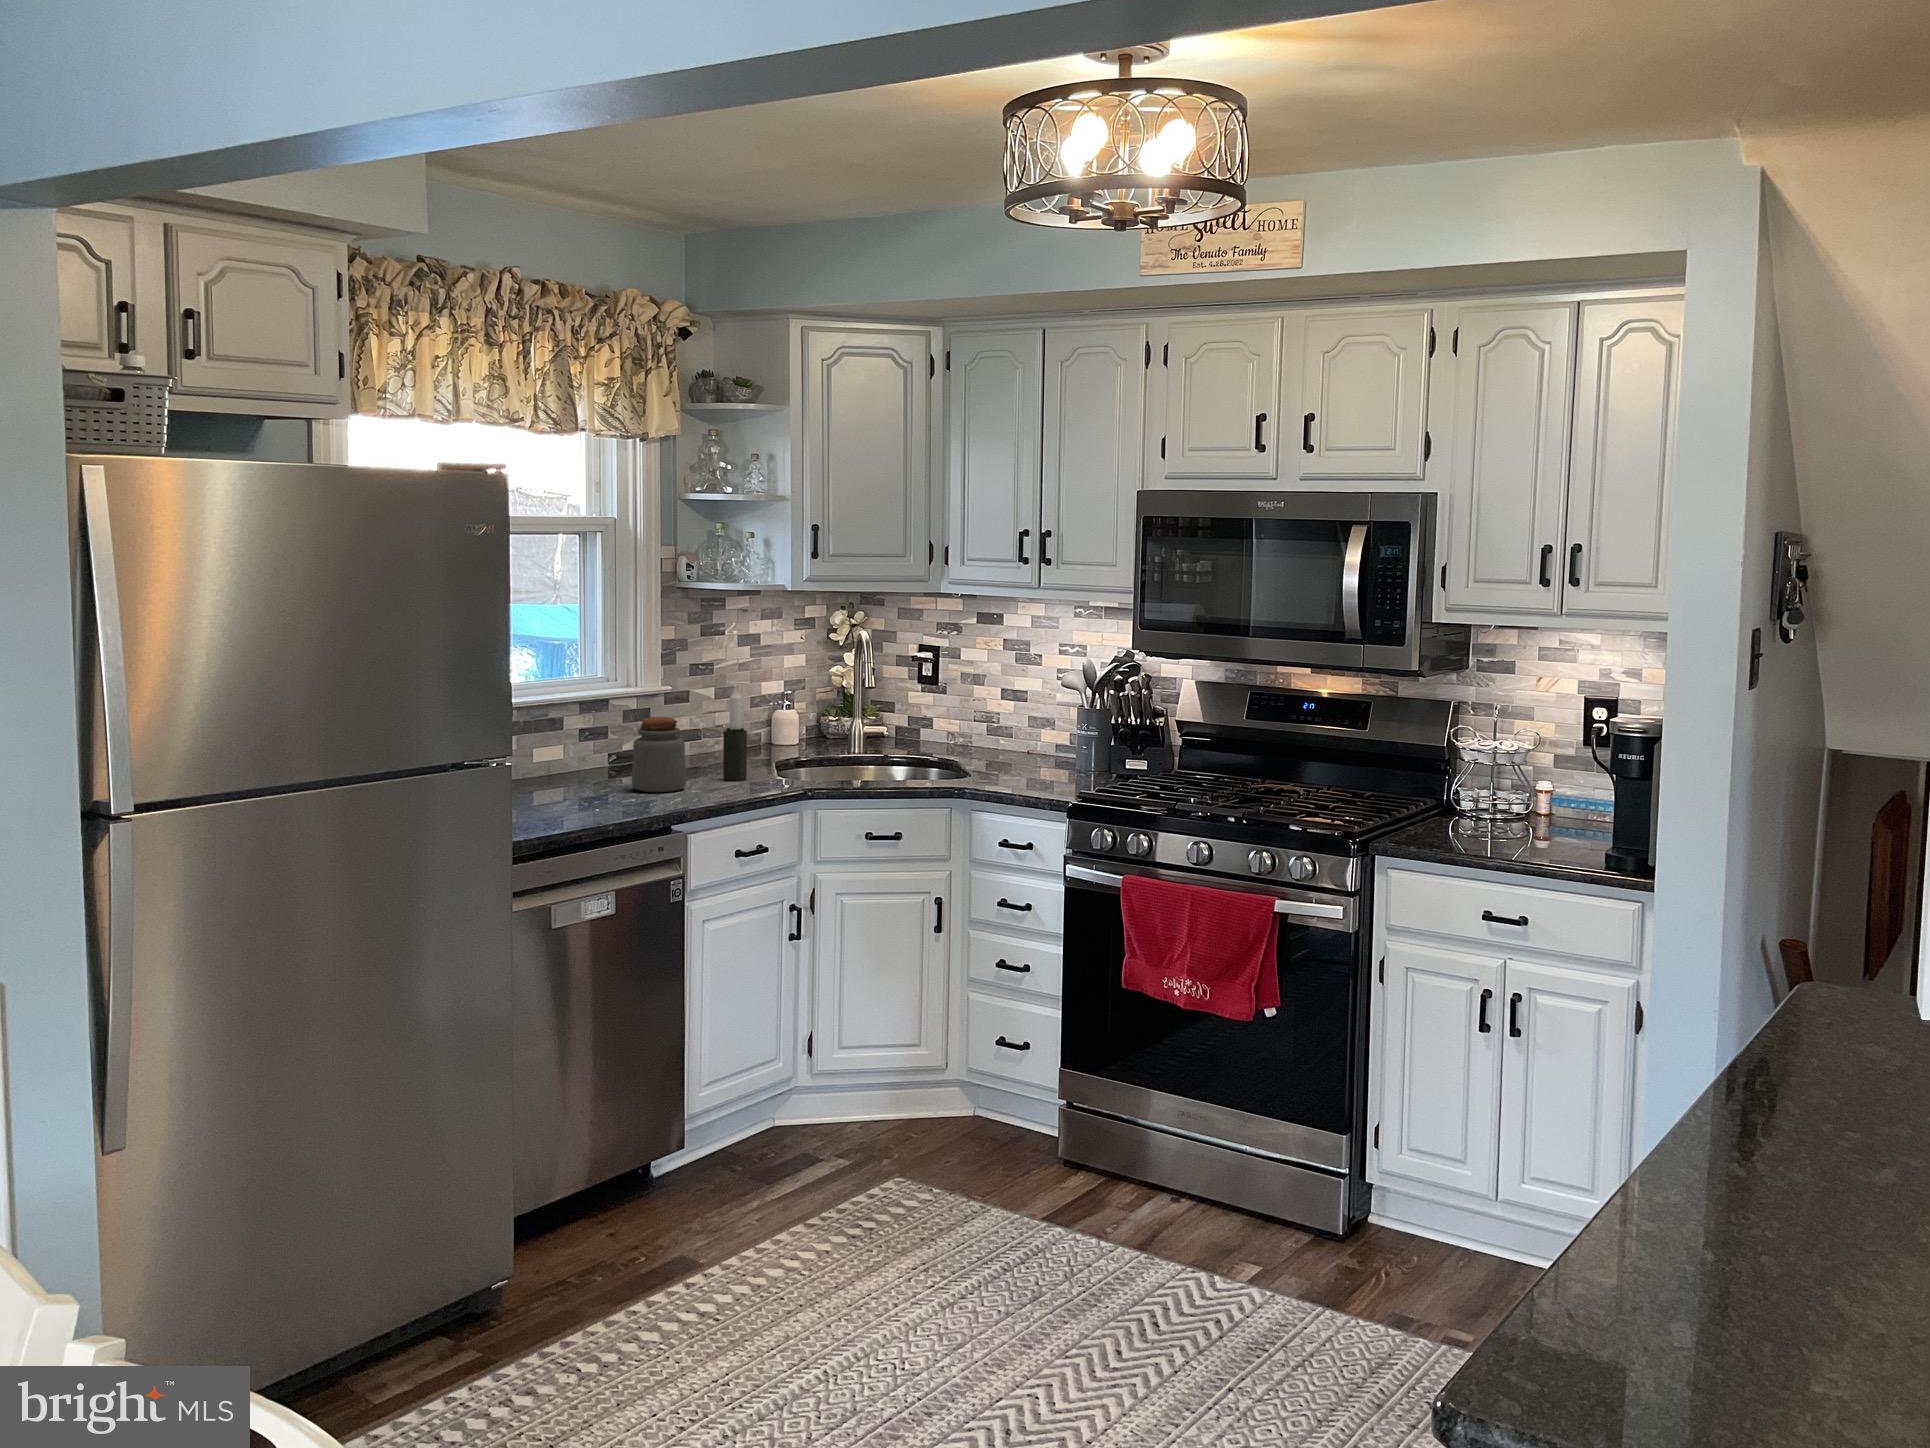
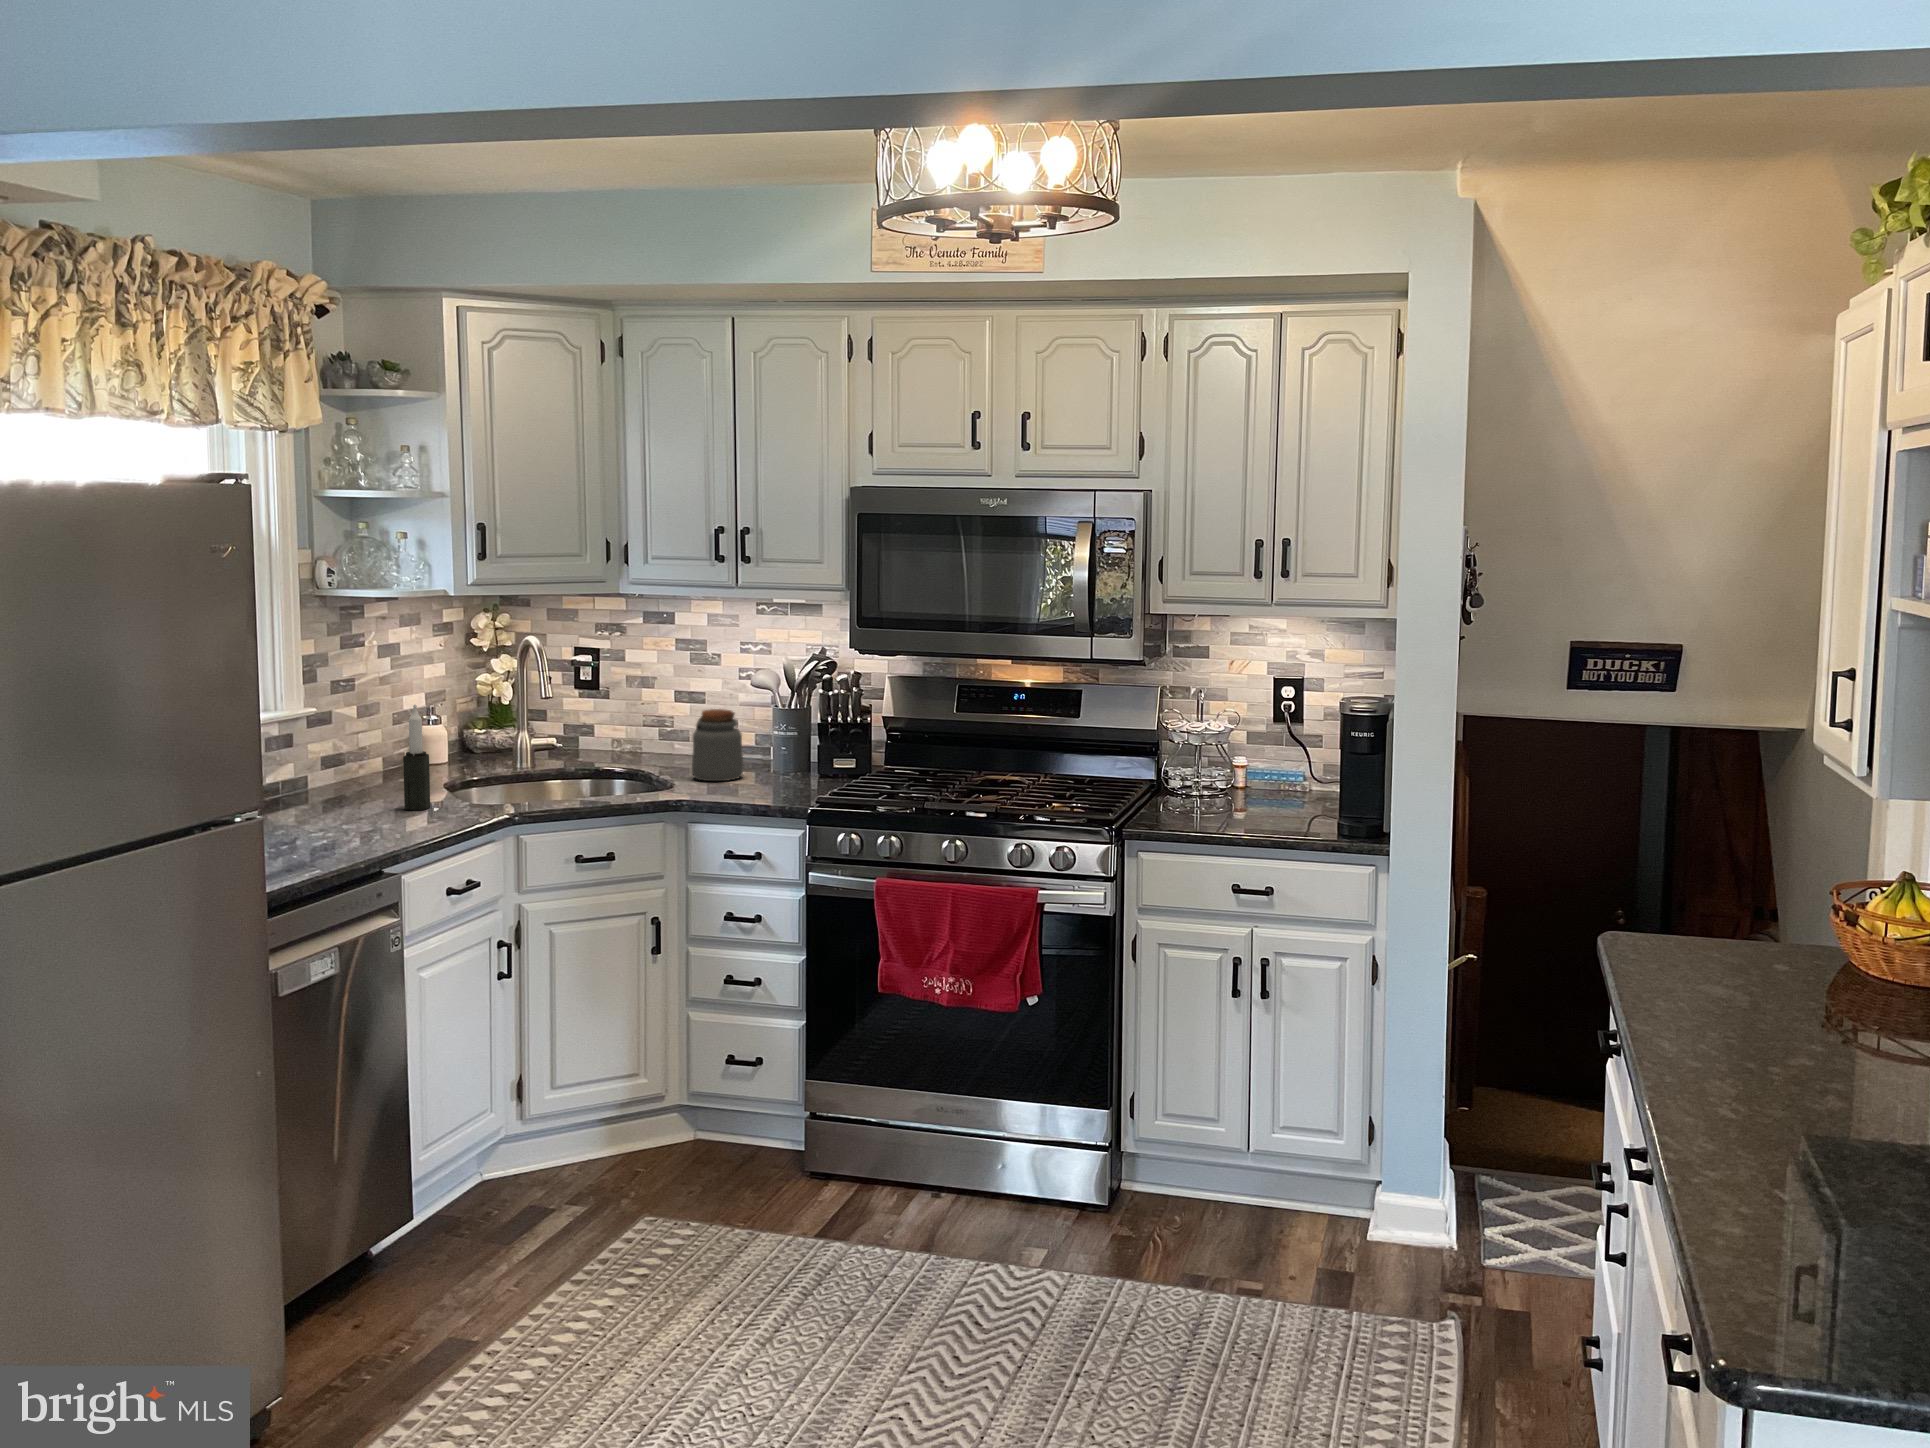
jar: present [632,717,686,792] -> present [692,709,743,781]

